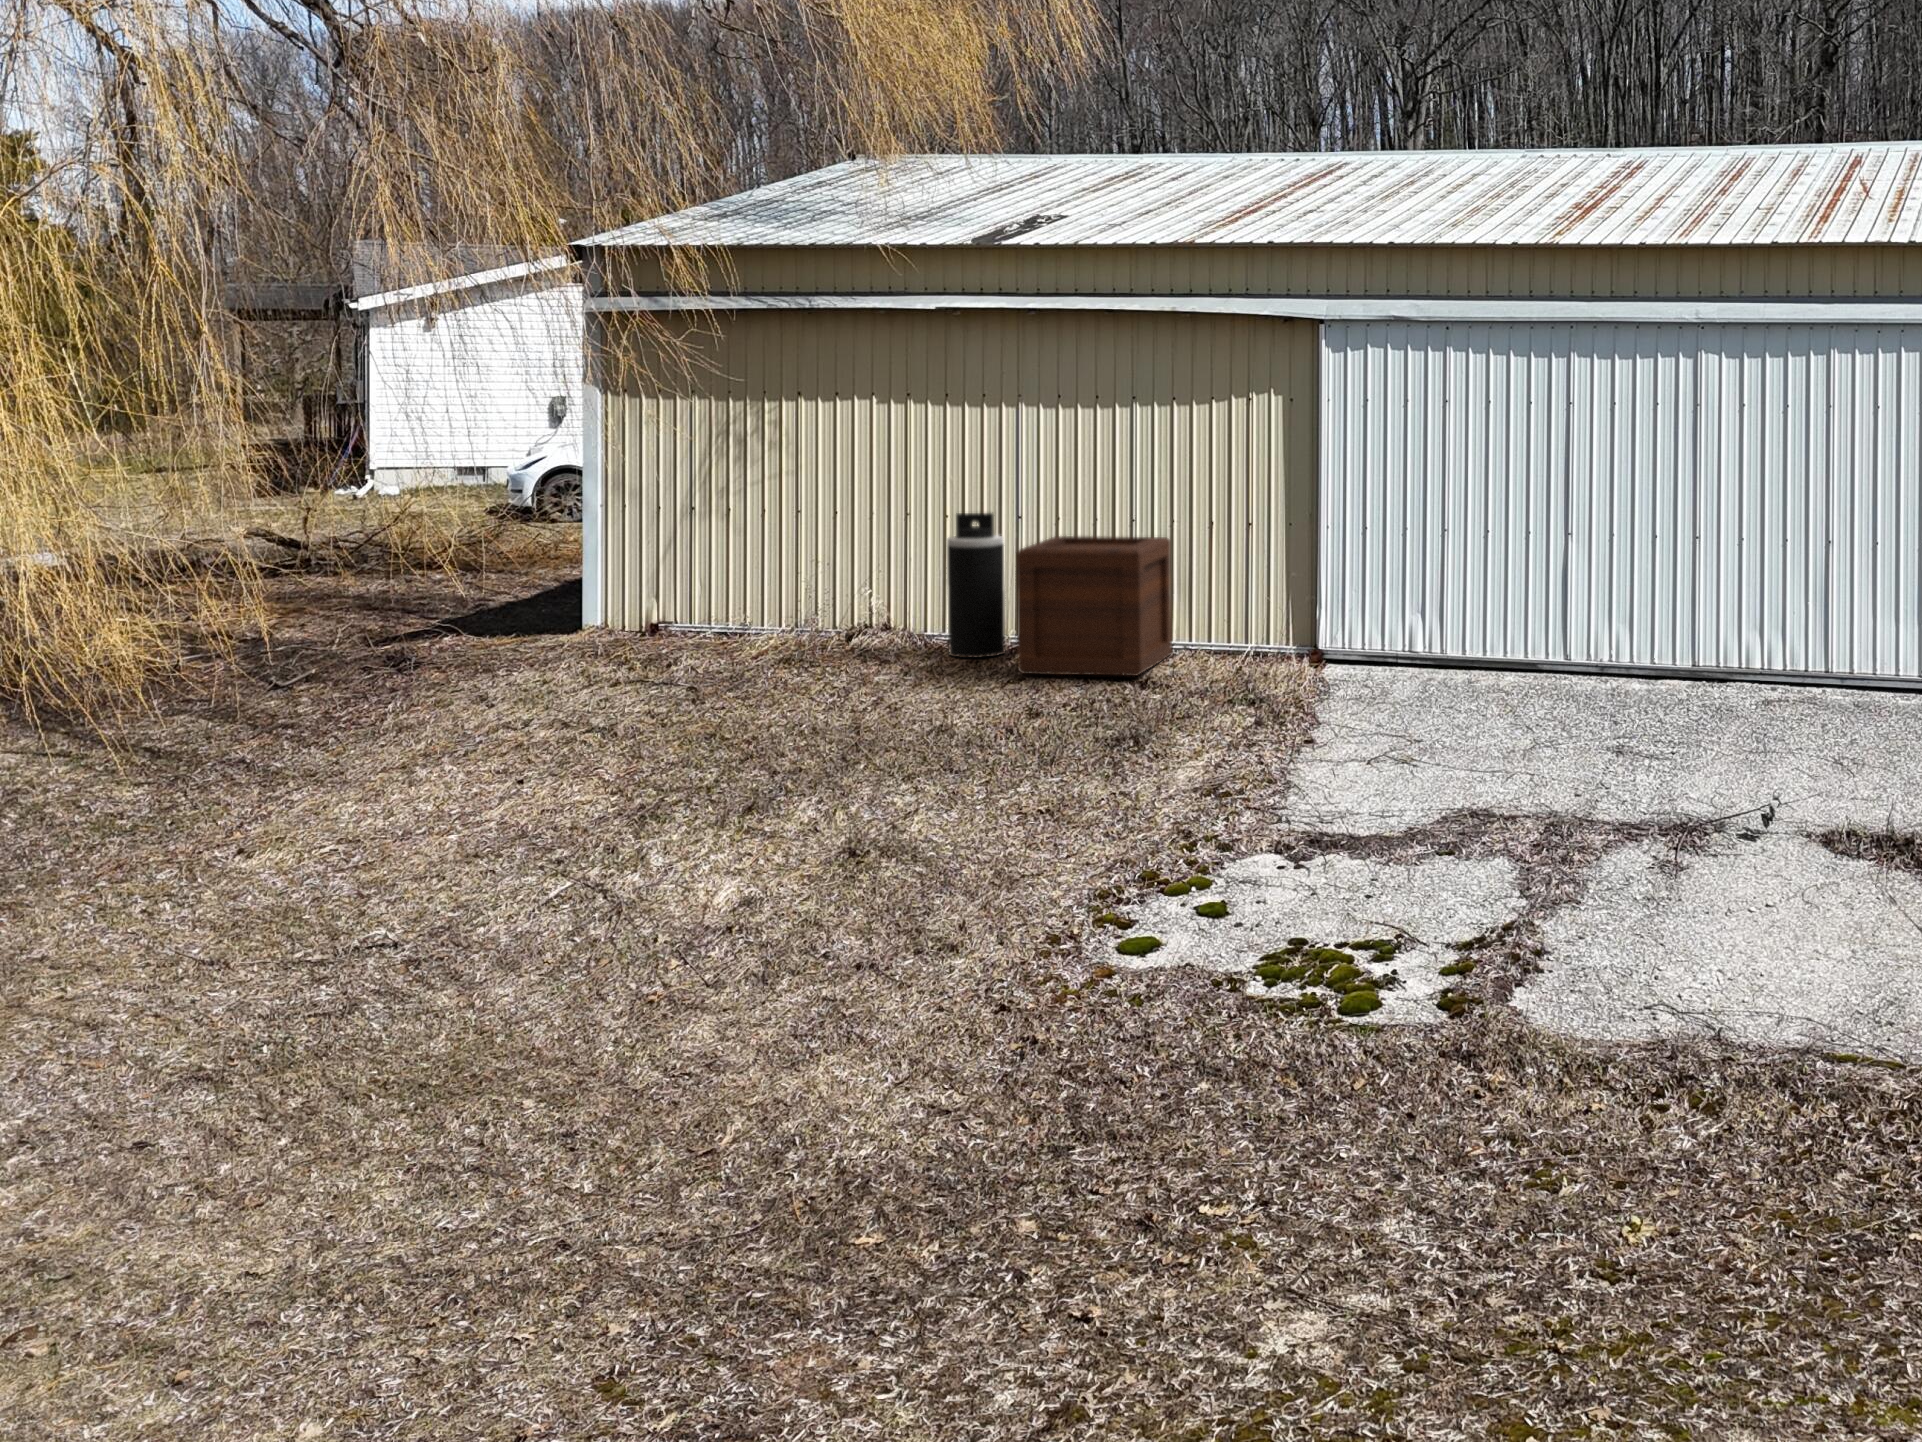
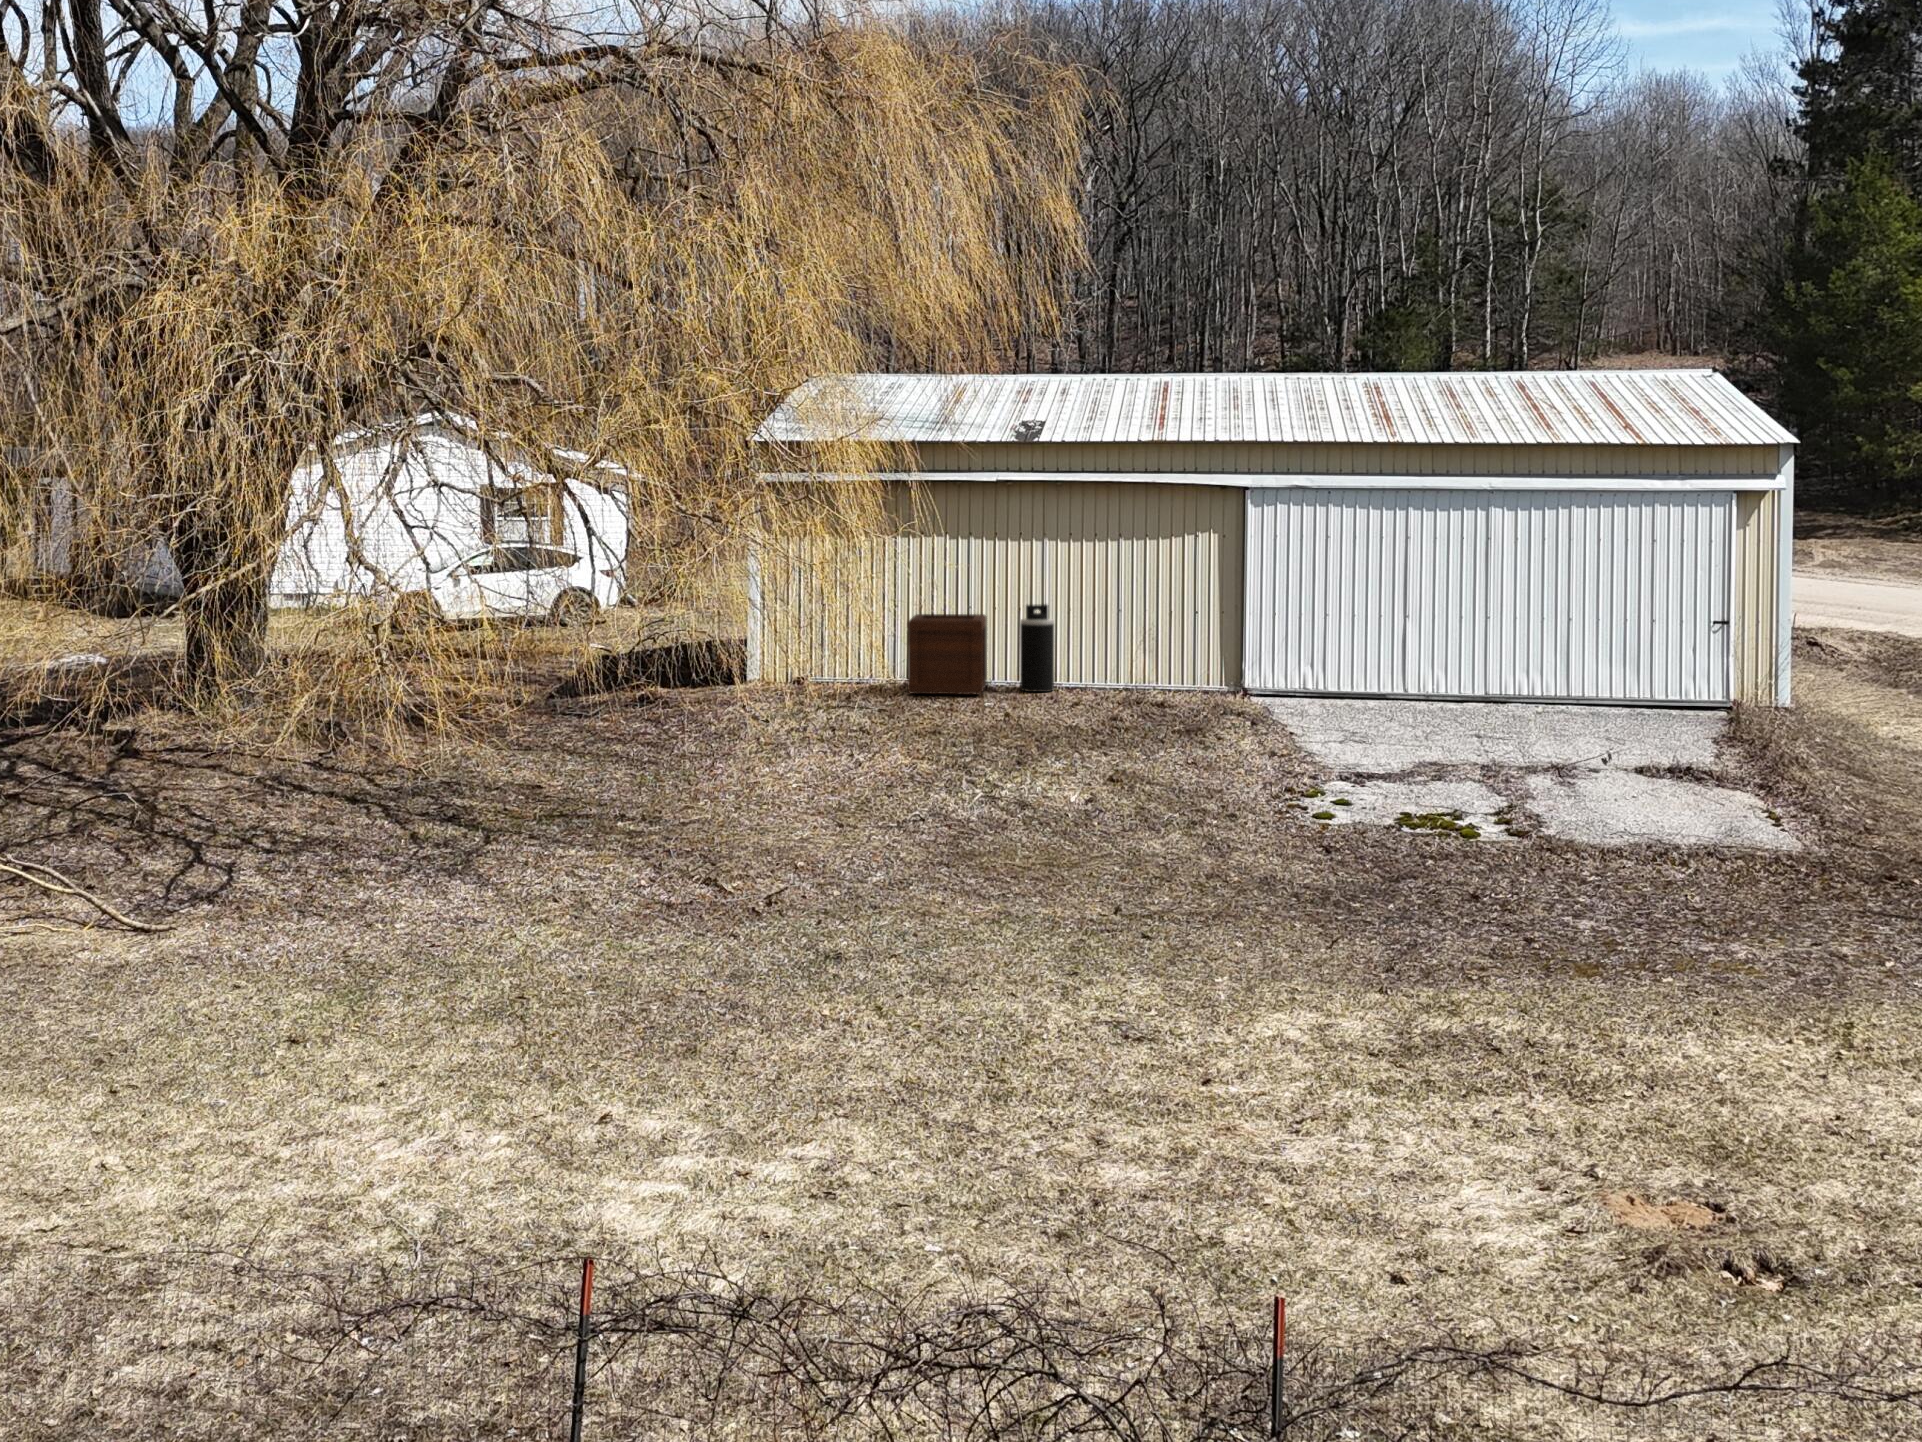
wooden crate: present [1016,536,1172,676] -> present [907,614,987,695]

